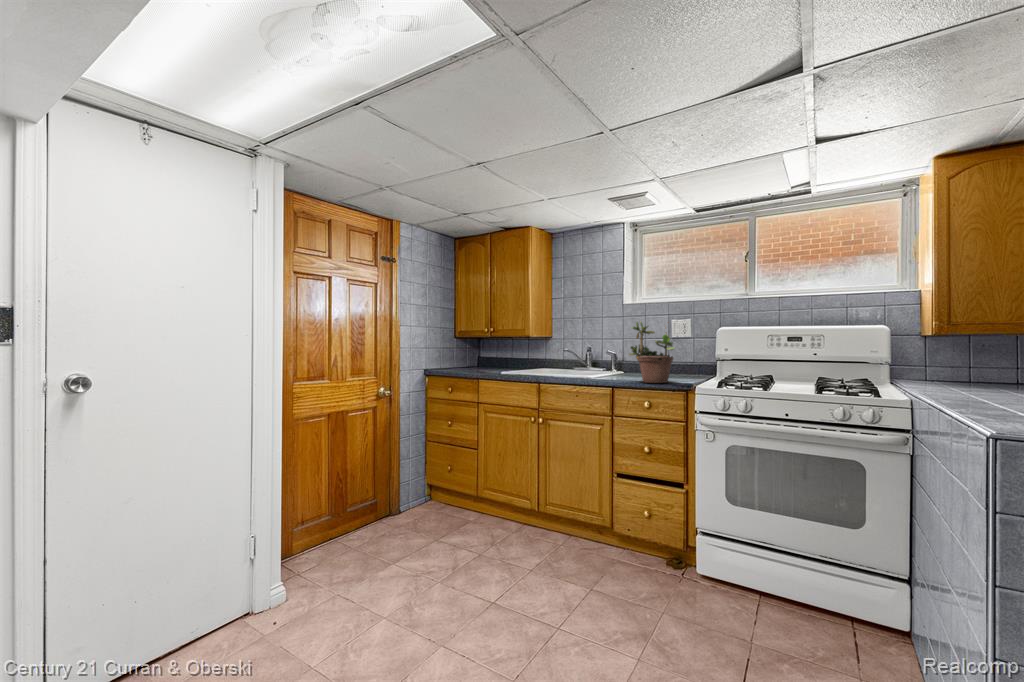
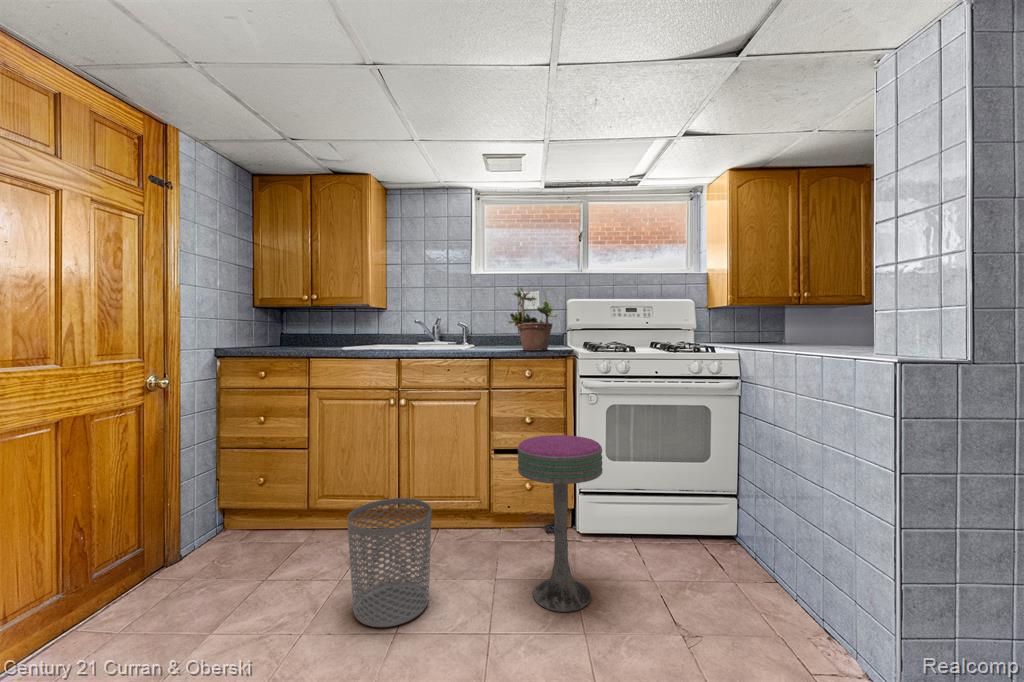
bar stool: none [590,467,671,637] -> present [518,435,602,612]
waste bin: none [463,498,526,596] -> present [348,498,431,627]

